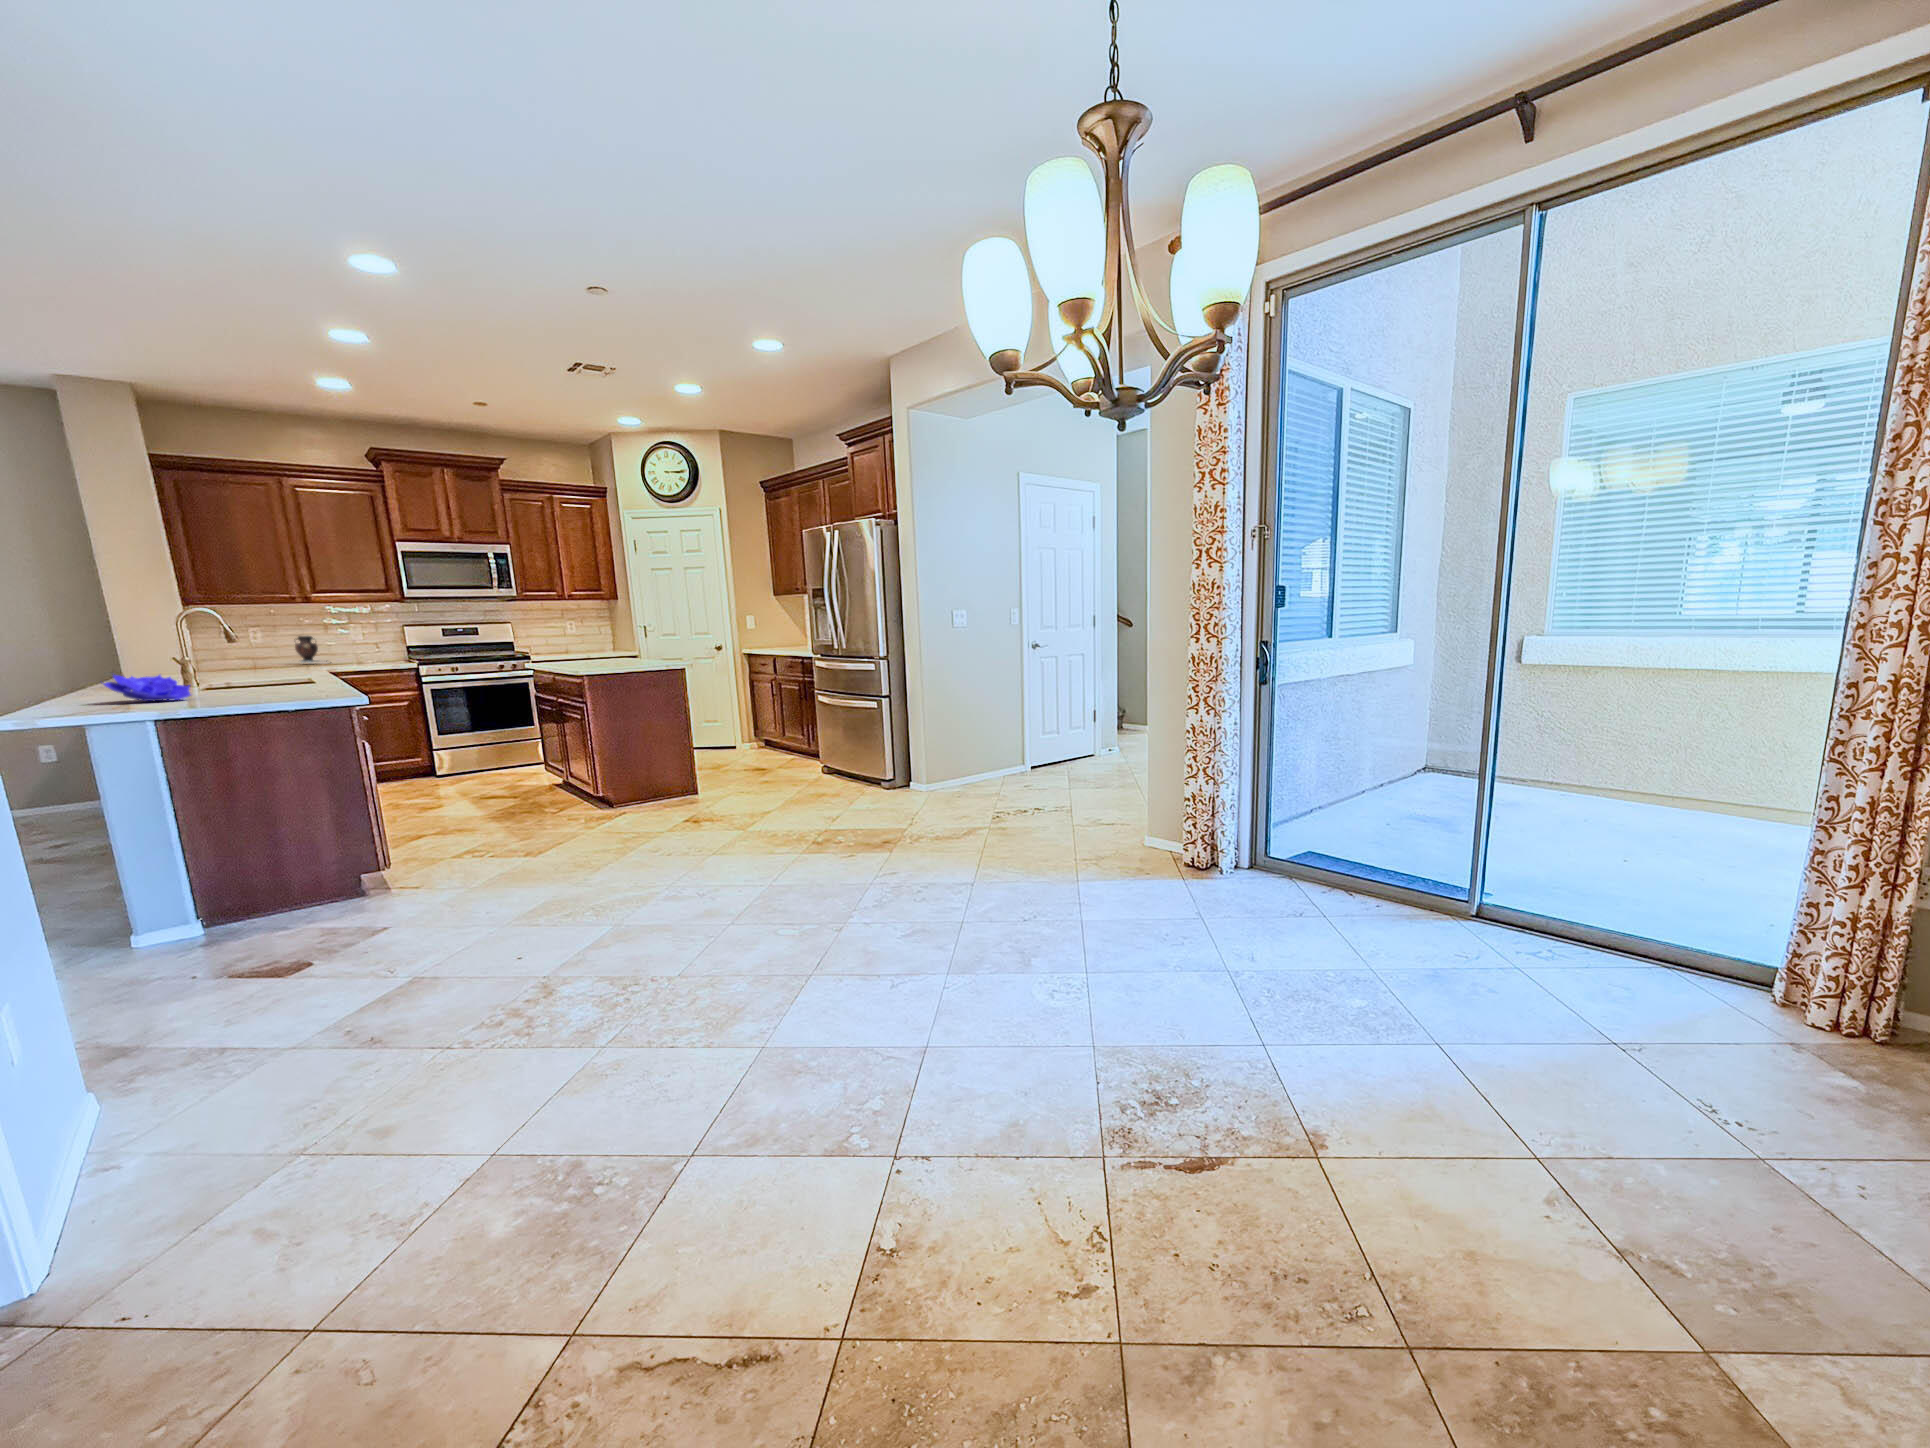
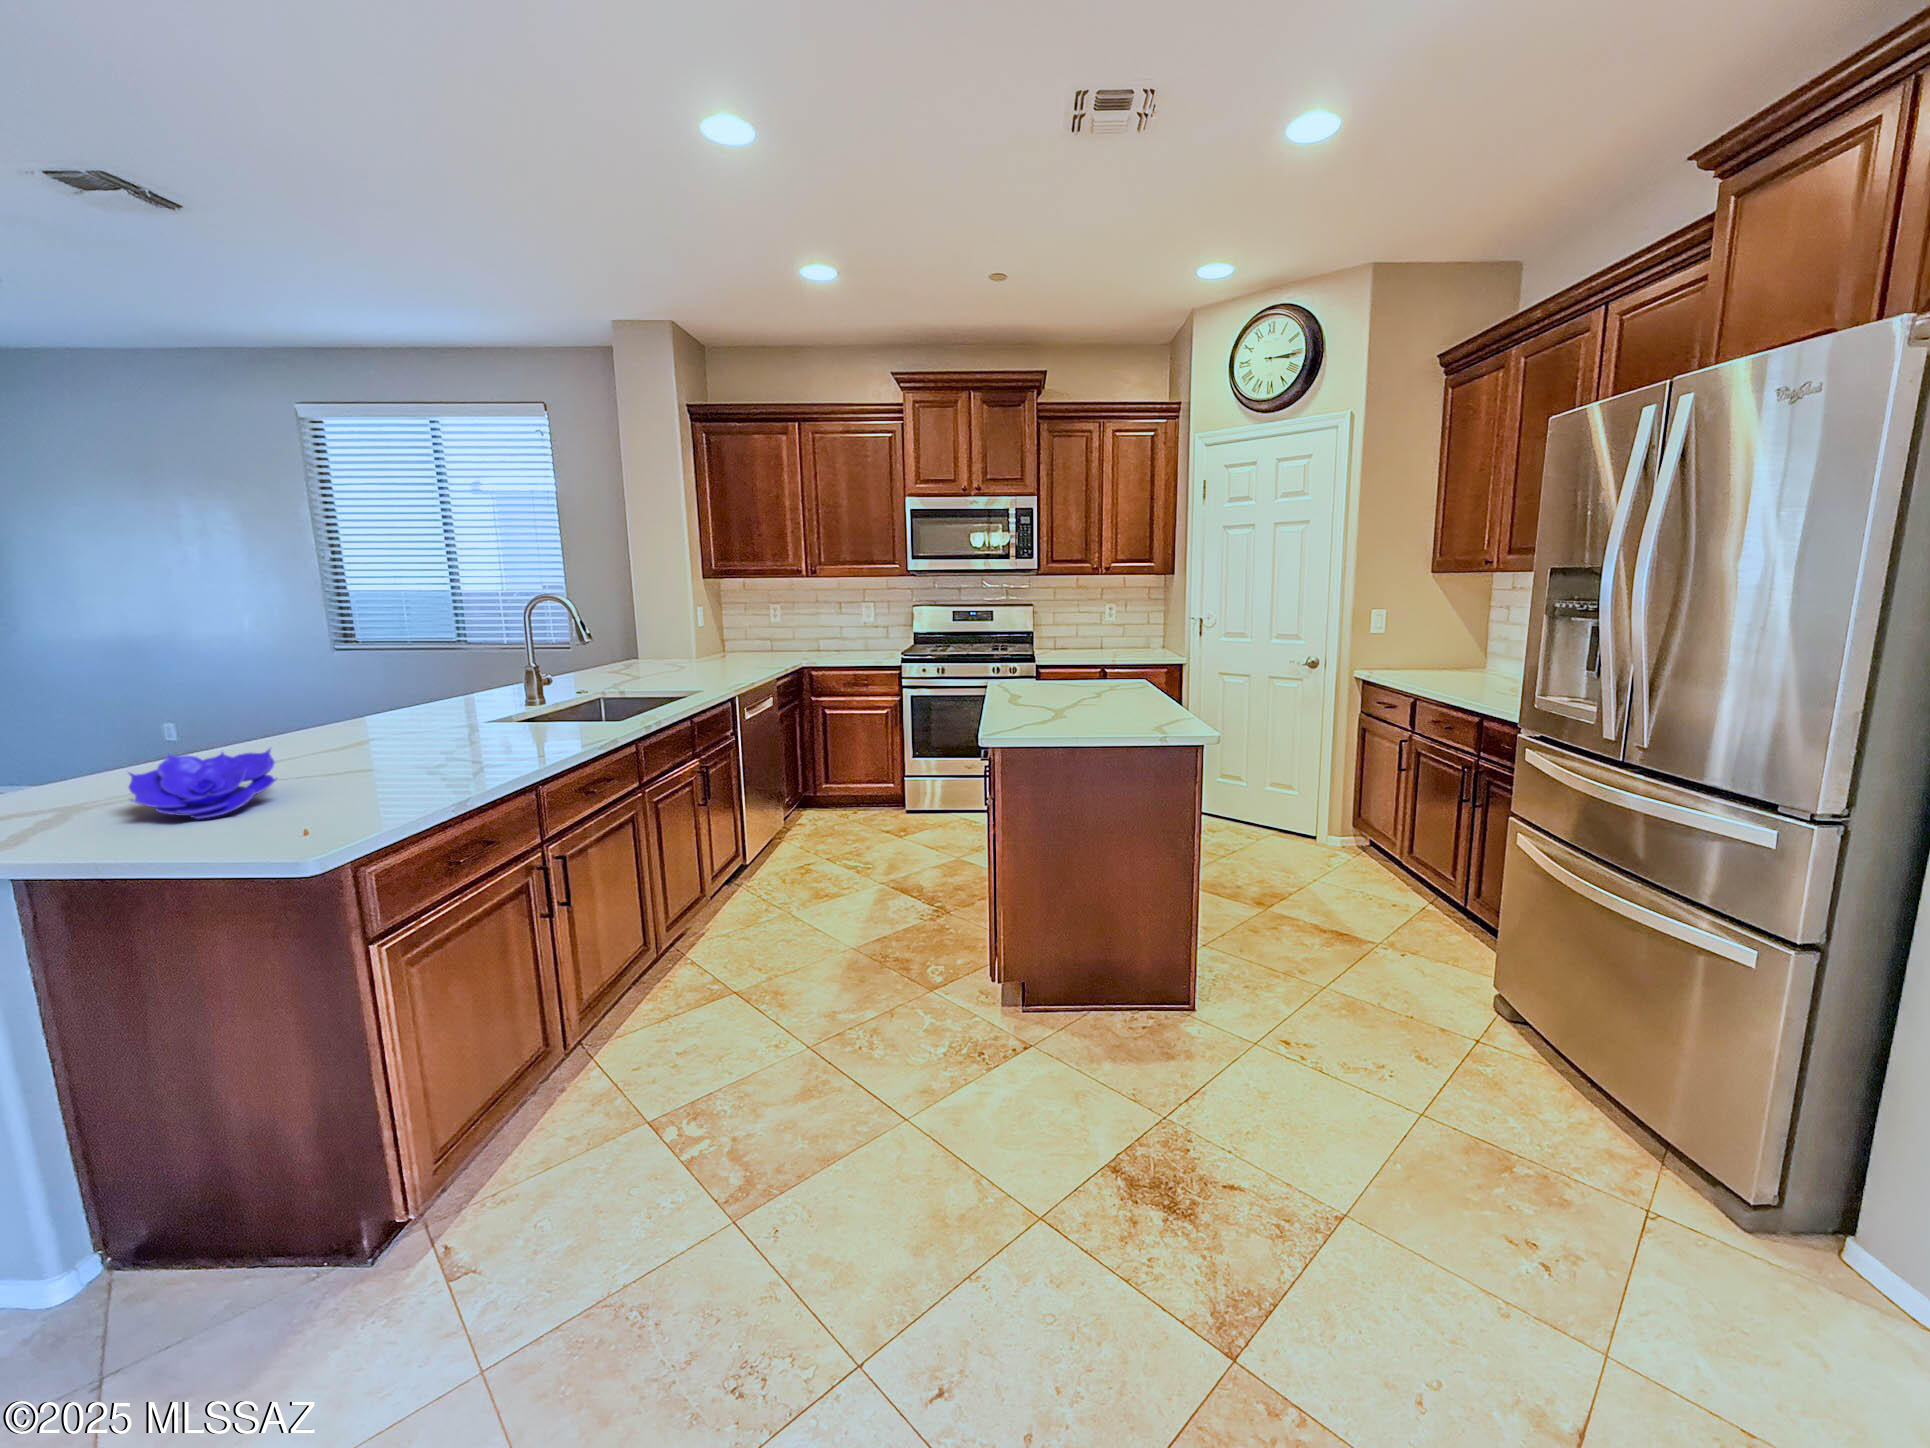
vase: present [295,636,327,663] -> none [806,615,848,648]

